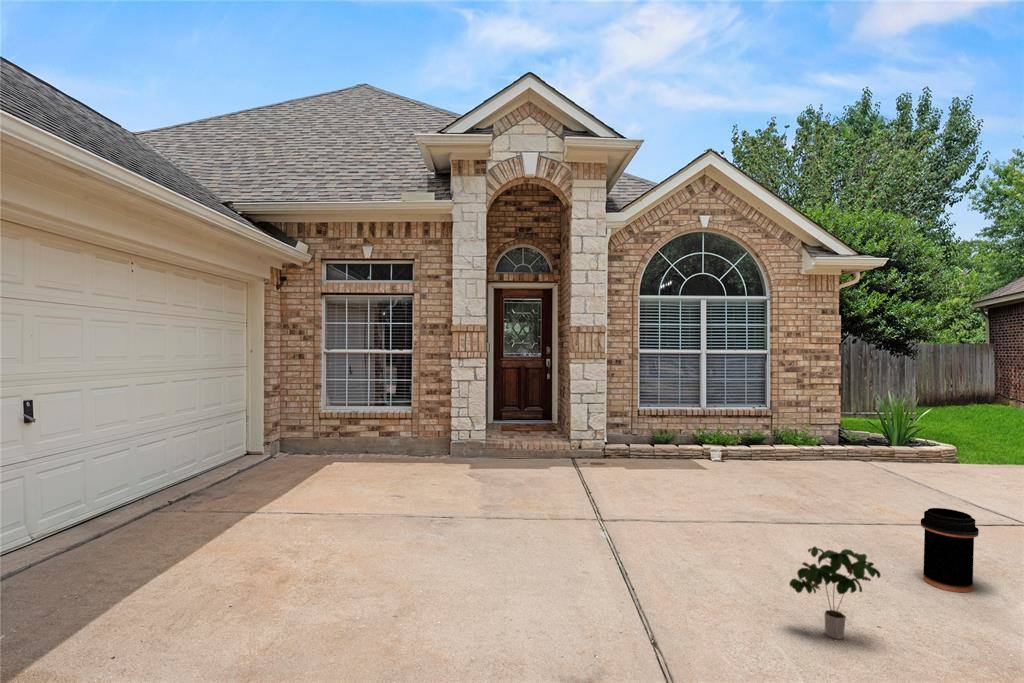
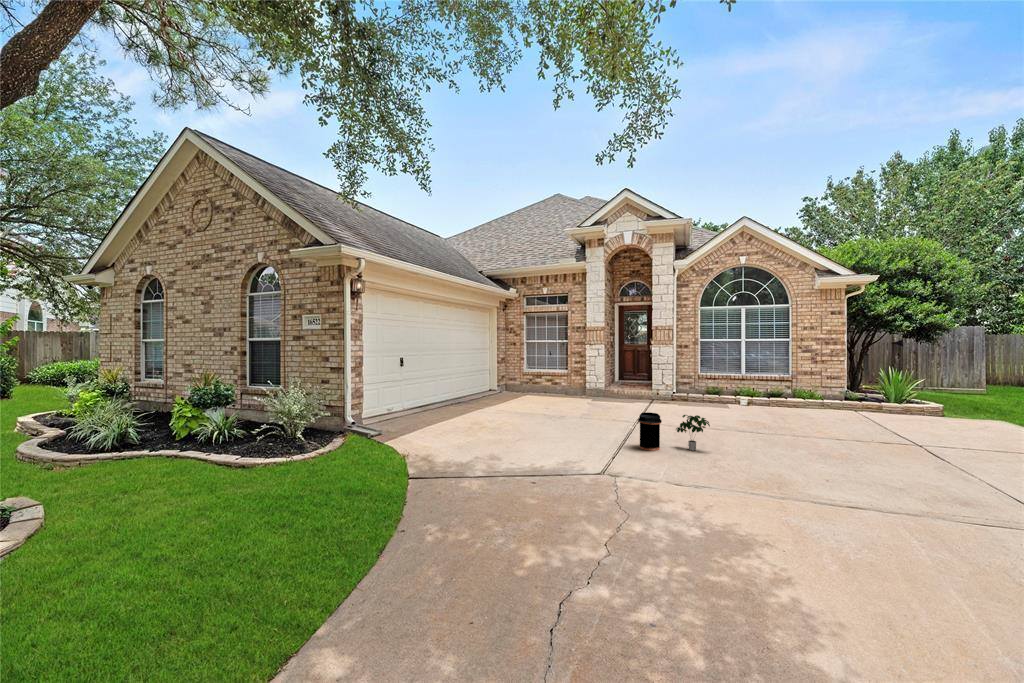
trash can: present [921,508,979,592] -> present [638,412,662,451]

